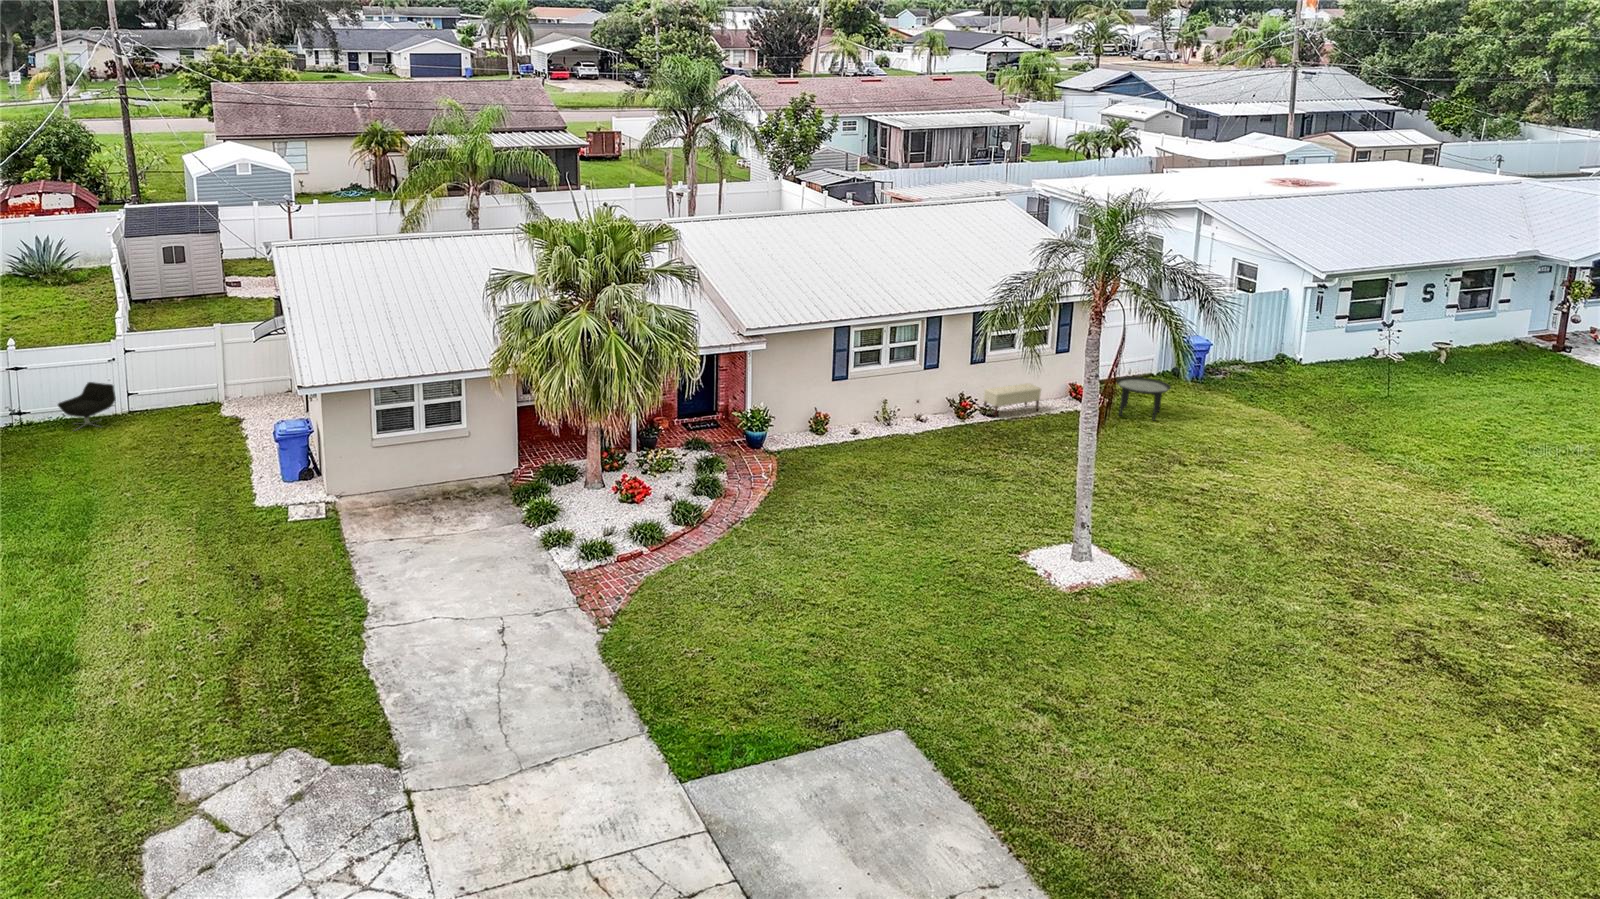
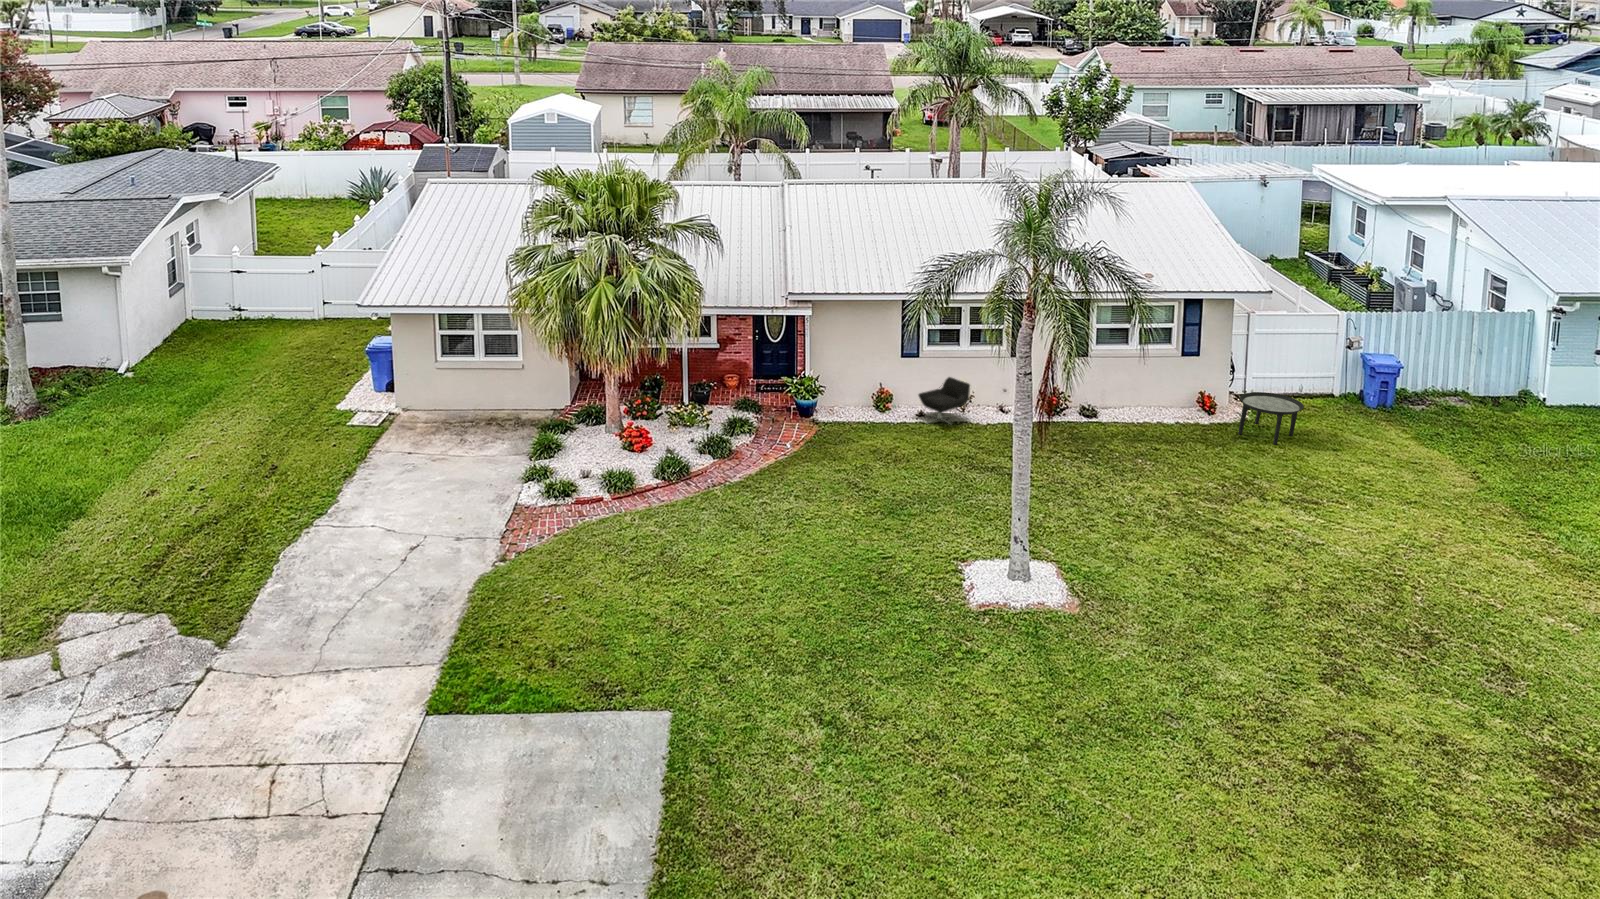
lounge chair: present [58,382,116,426] -> present [919,377,970,420]
bench: present [984,383,1041,417] -> none [1083,386,1151,418]

